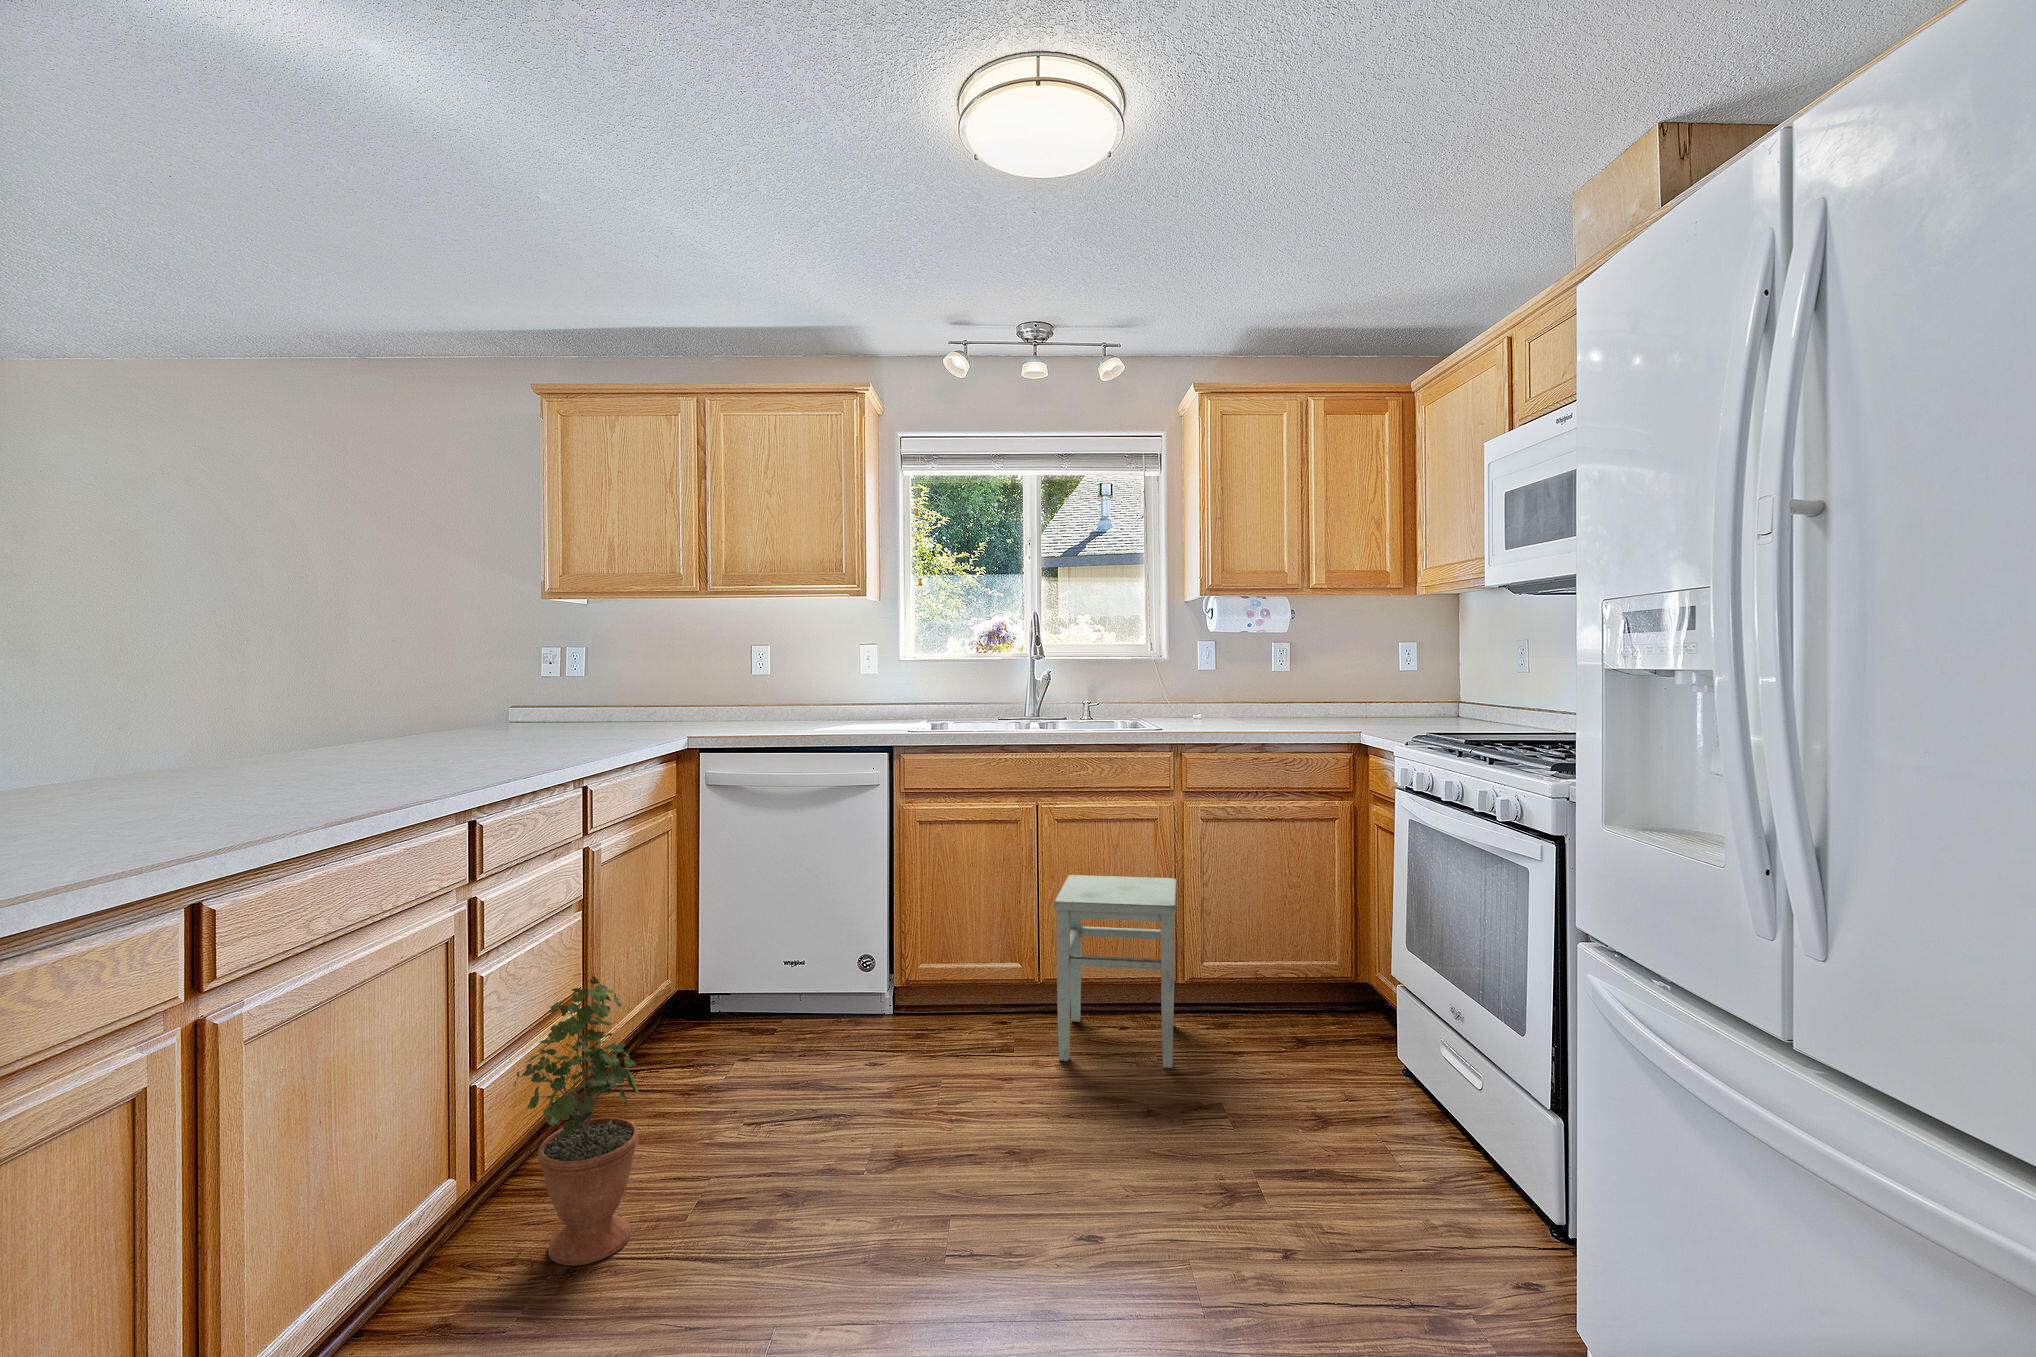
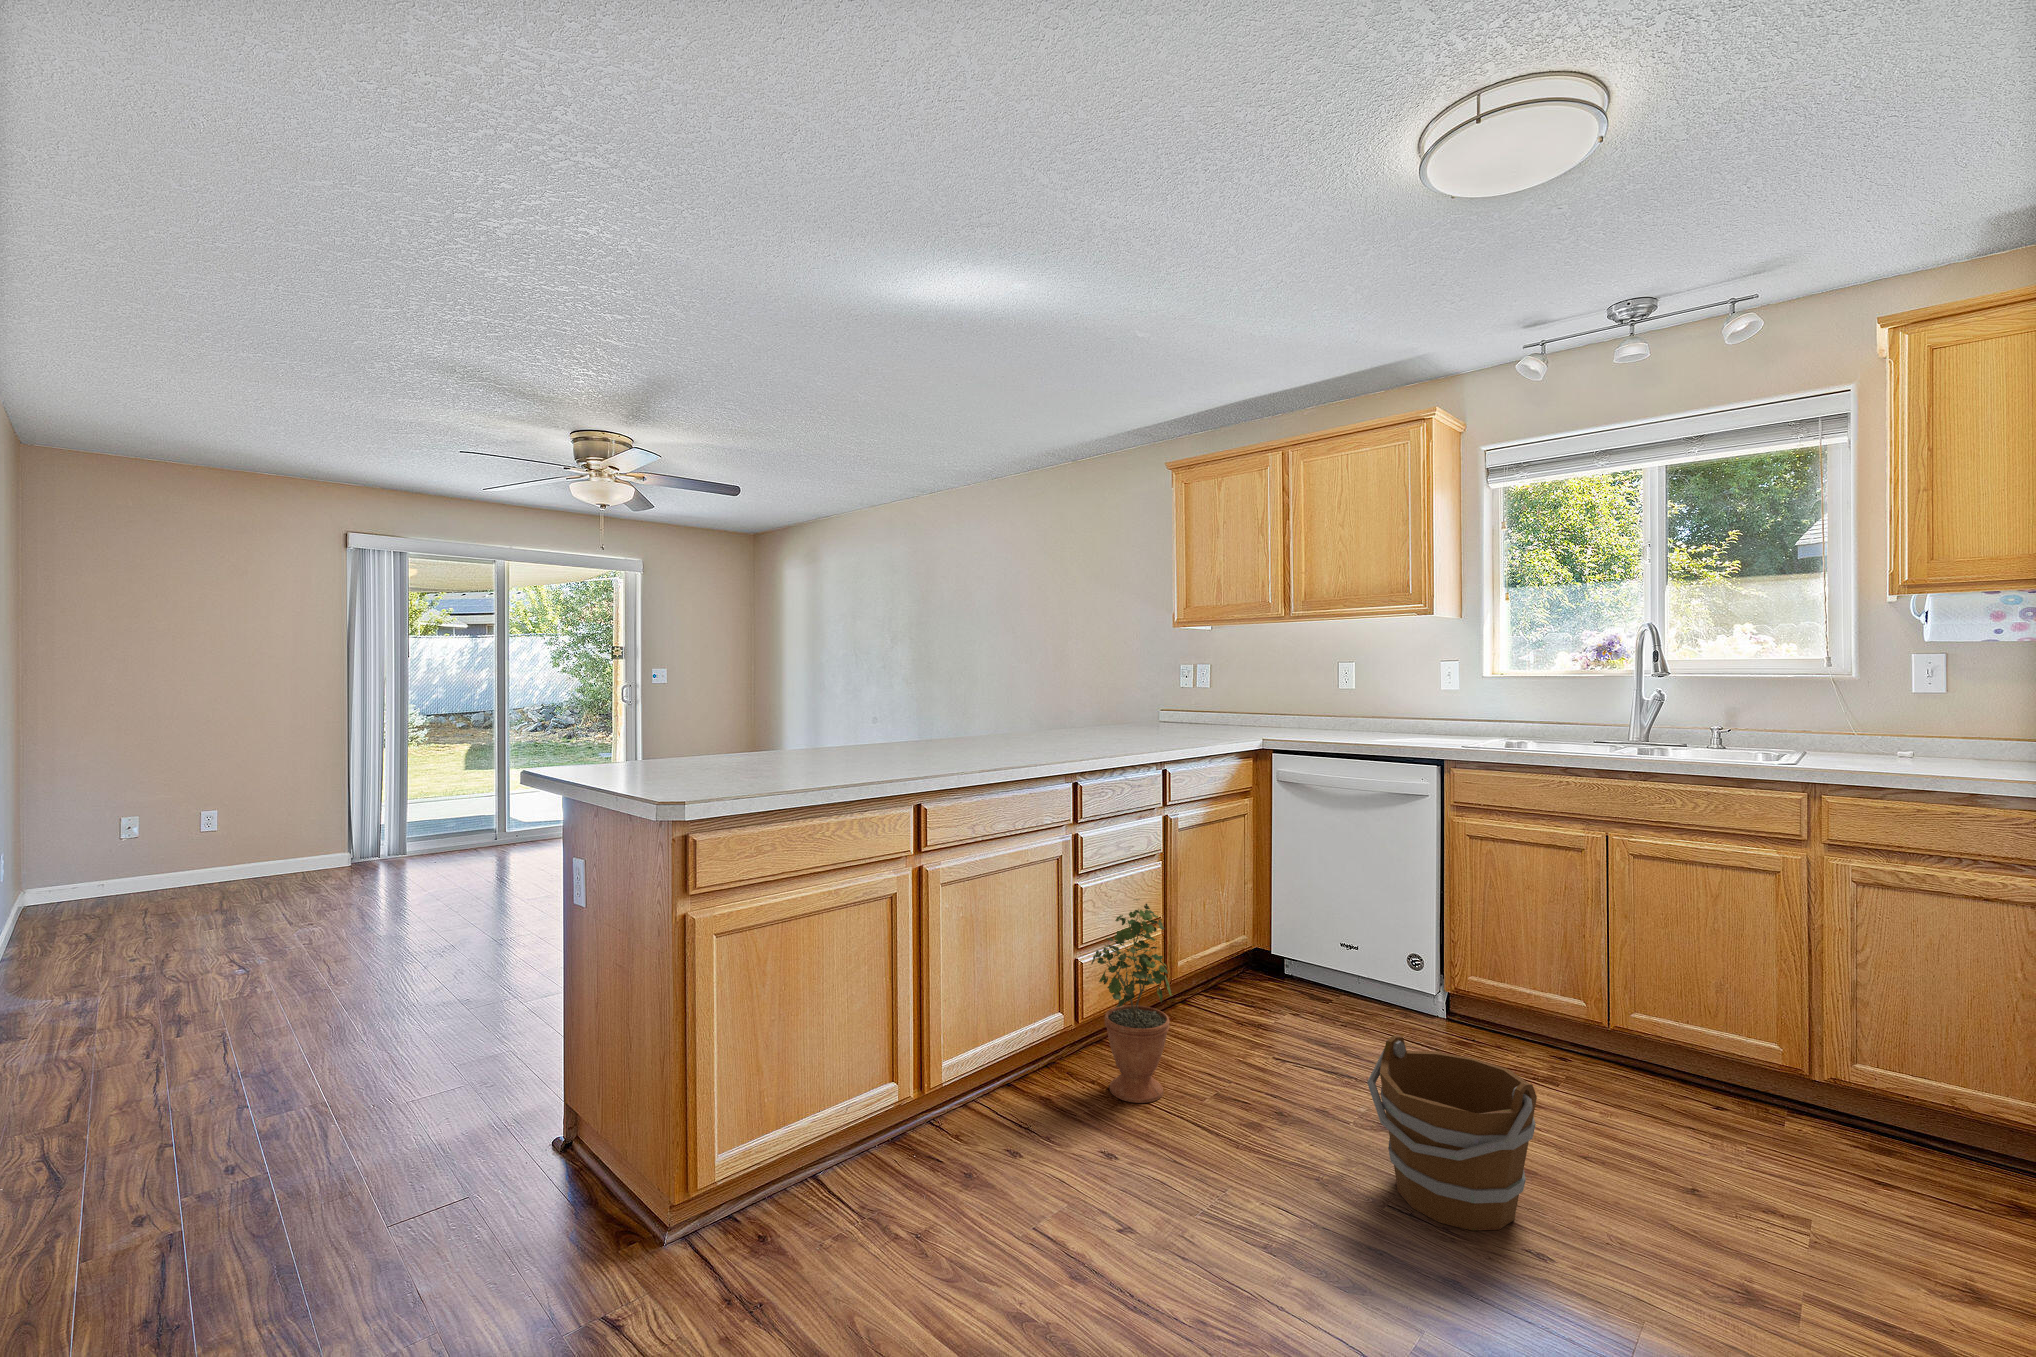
stool: present [1054,875,1177,1068] -> none [1602,917,1803,1159]
bucket: none [909,1058,1076,1252] -> present [1367,1036,1537,1231]

